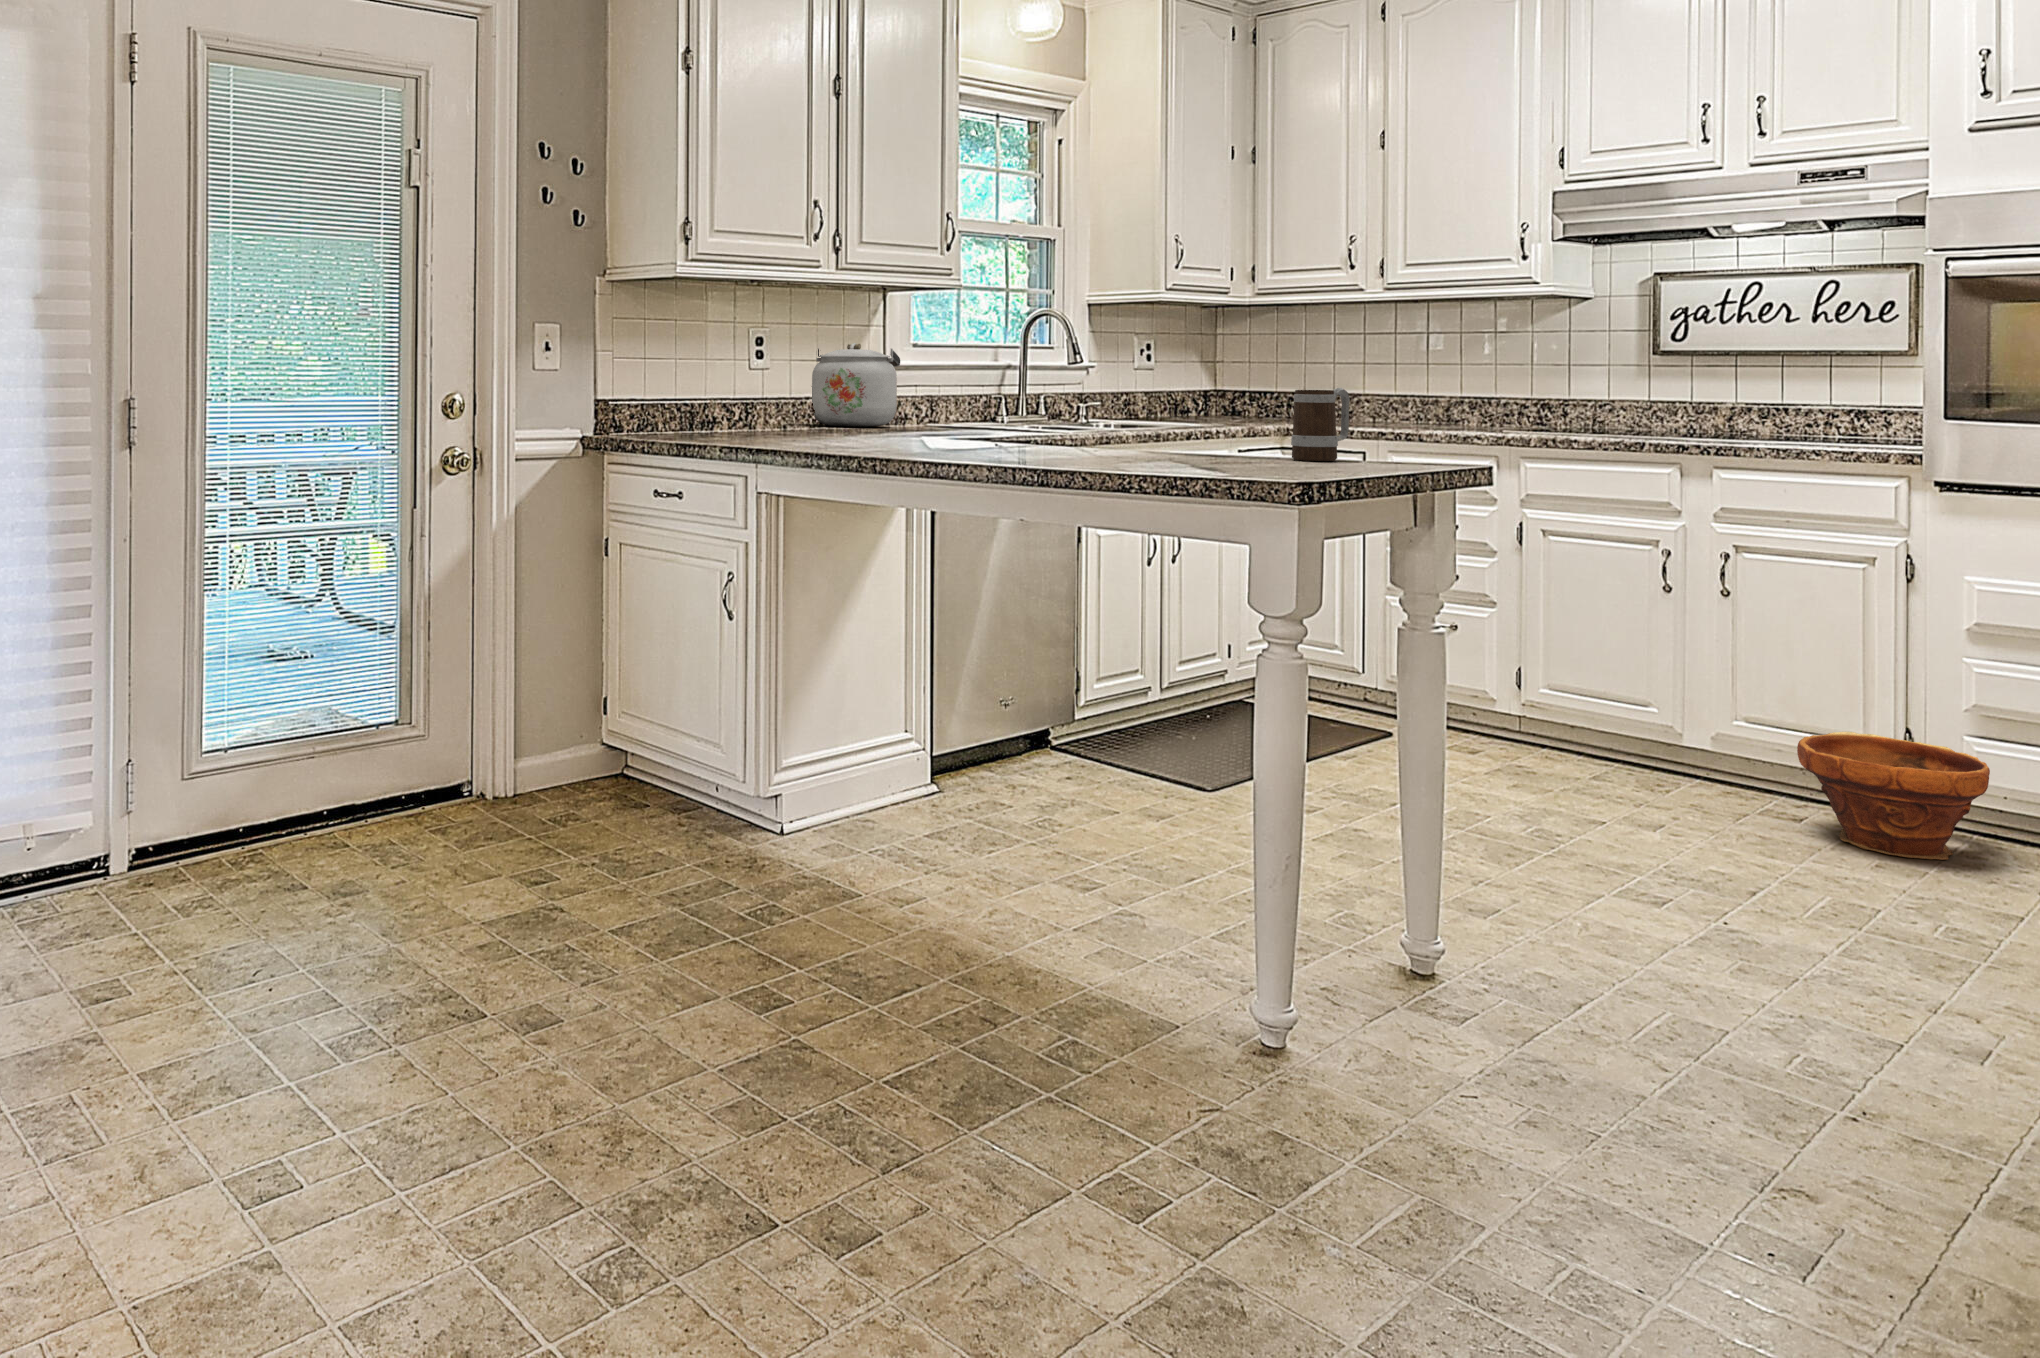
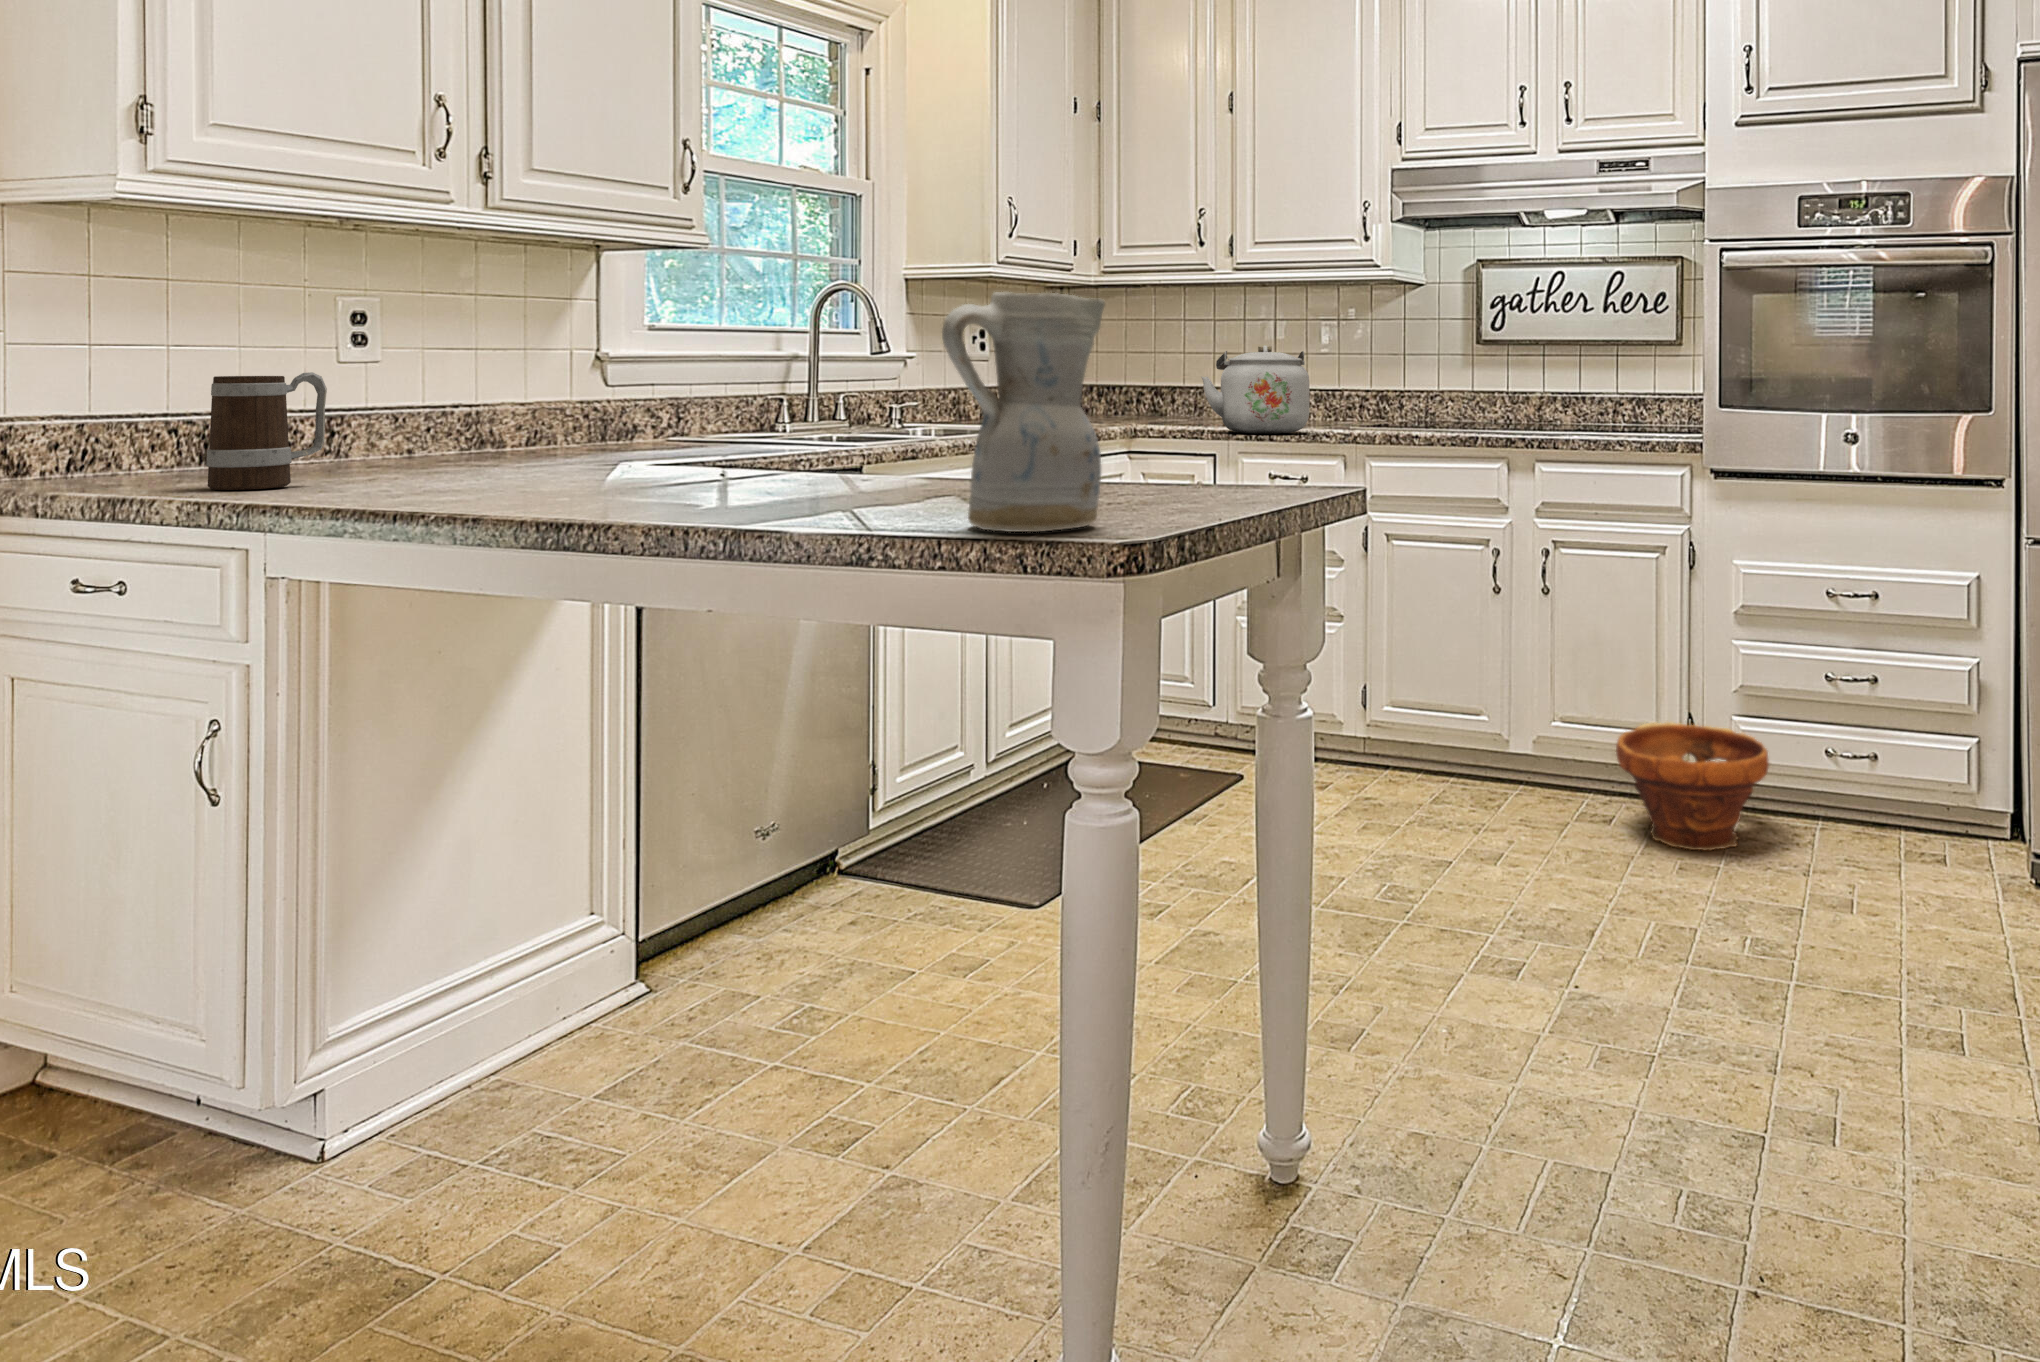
ceramic pitcher: none [1180,329,1285,476] -> present [942,292,1105,532]
kettle: present [811,343,900,427] -> present [1201,345,1309,434]
mug: present [1291,388,1350,461] -> present [206,372,327,490]

